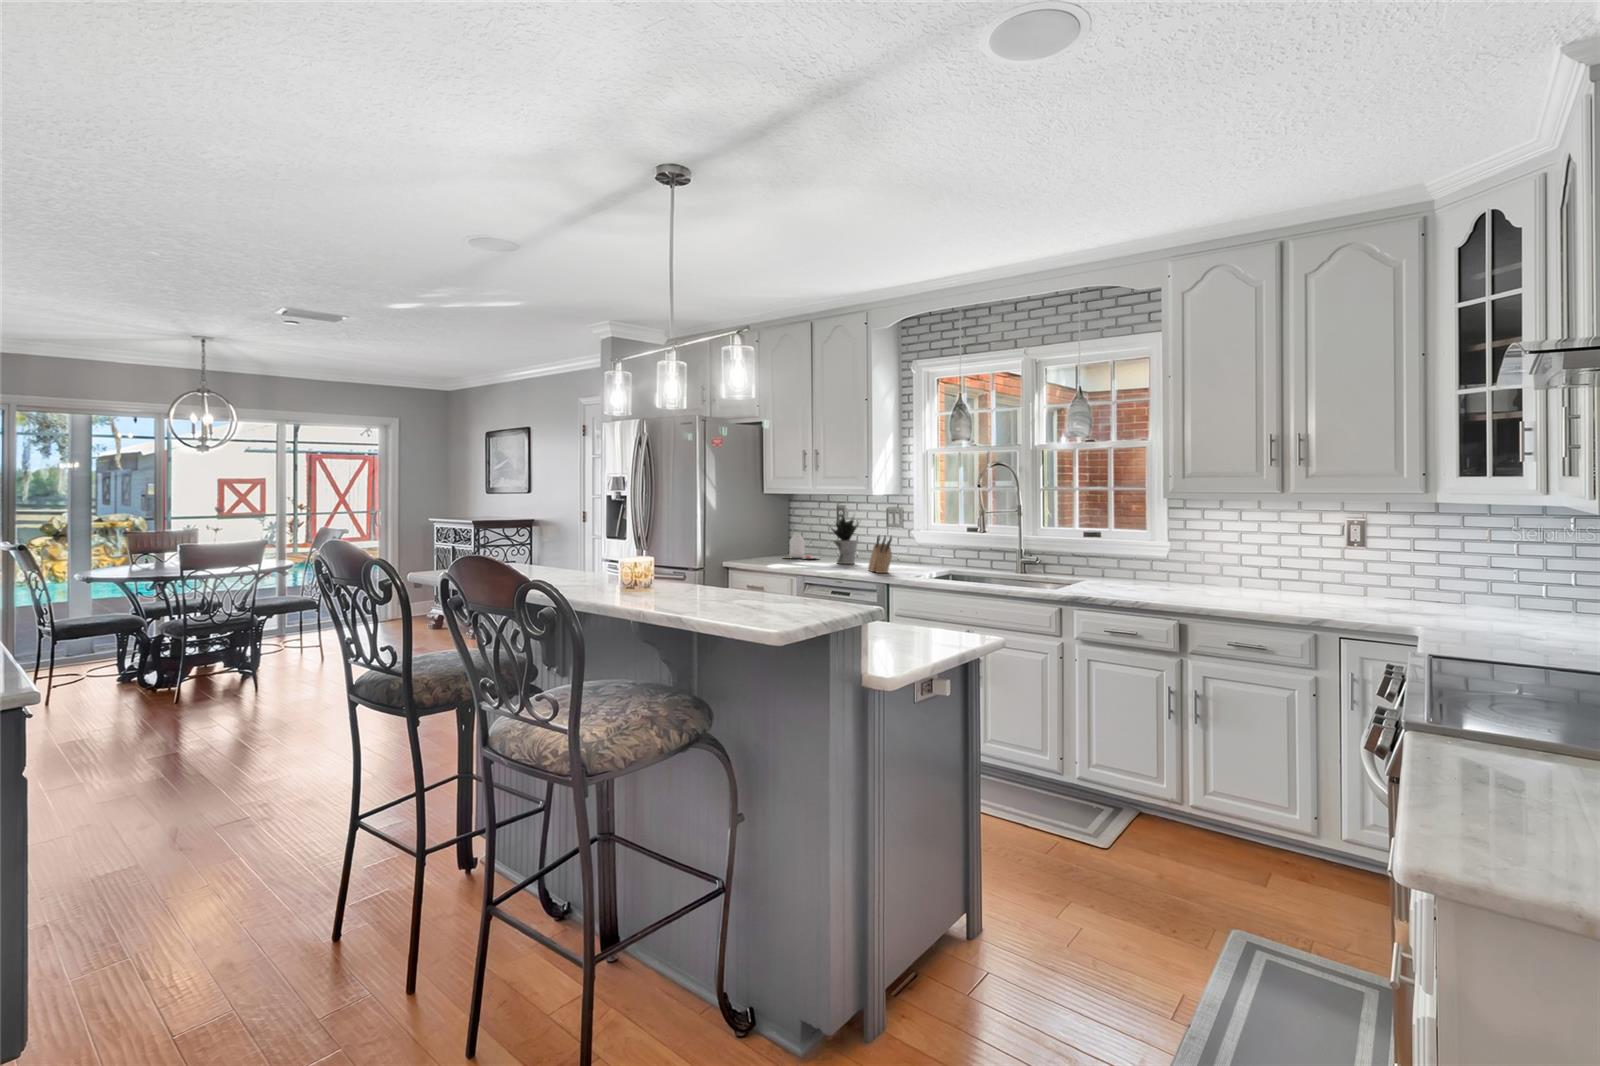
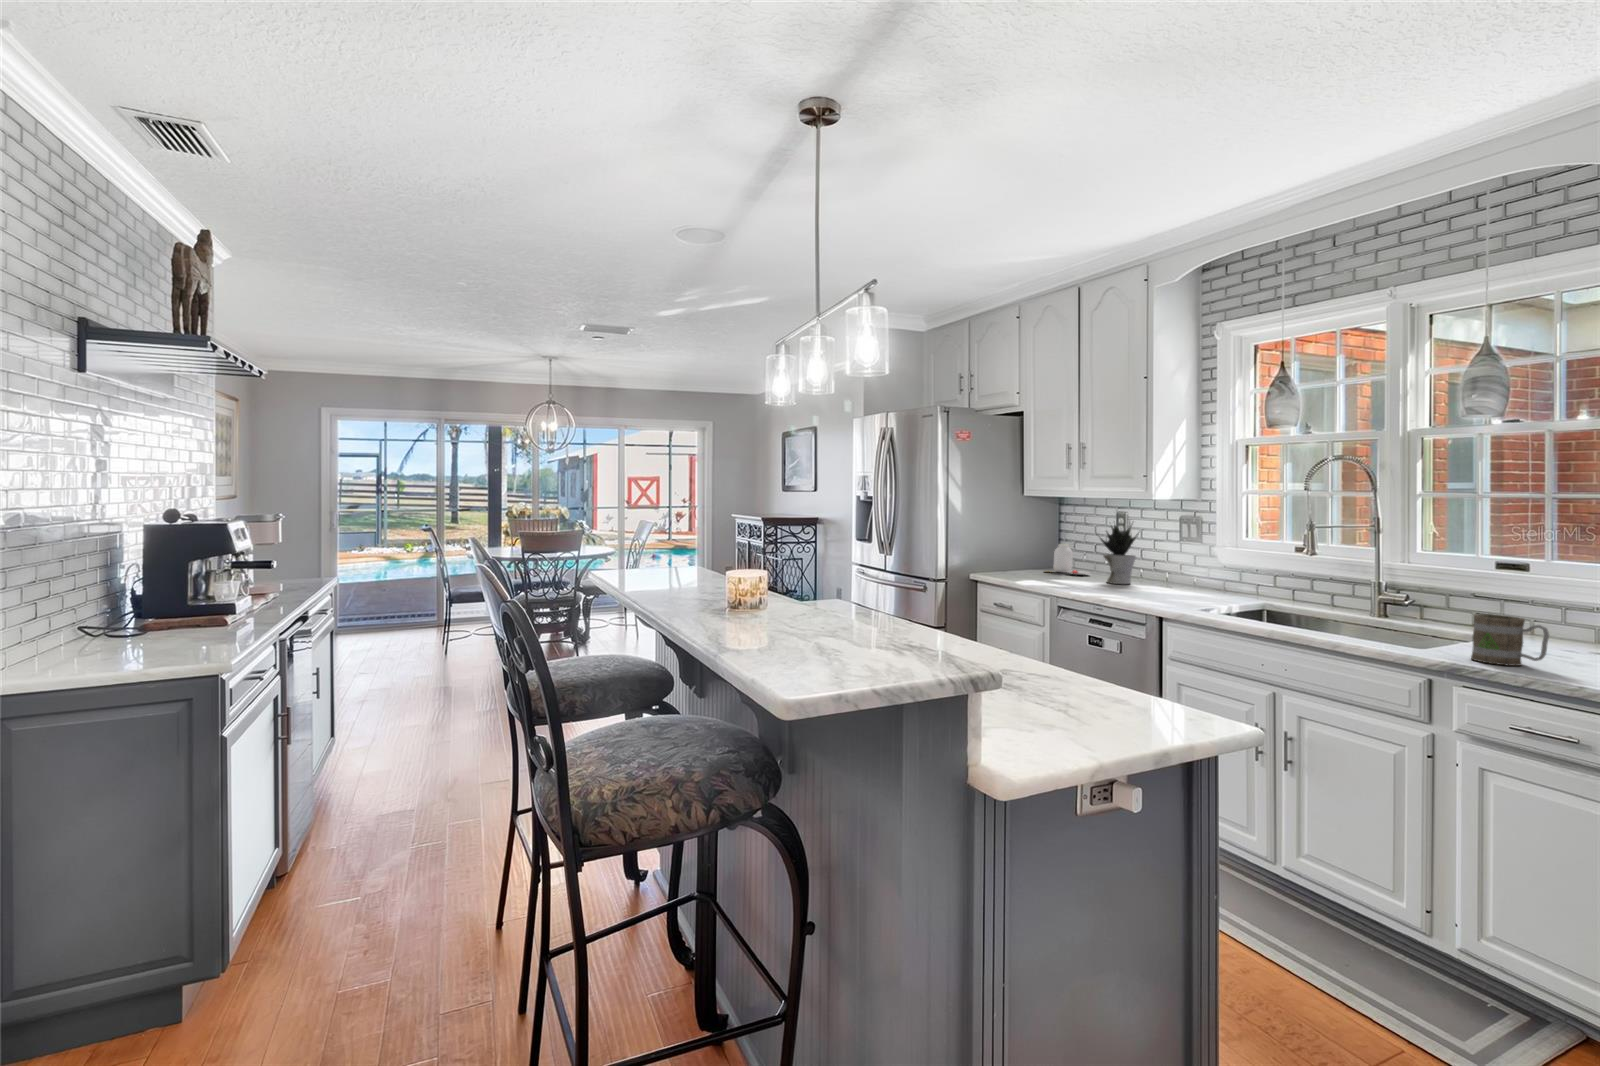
knife block: present [868,536,892,573] -> none [1141,551,1172,600]
mug: none [1078,565,1116,595] -> present [1471,614,1549,666]

